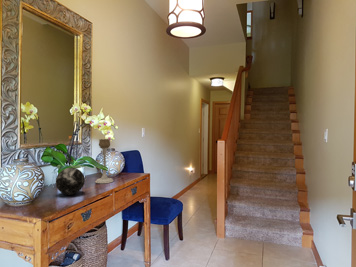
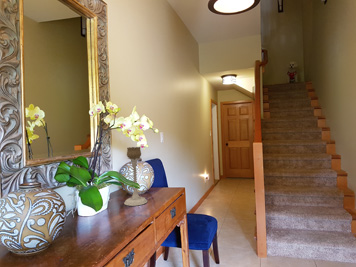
decorative orb: present [56,168,85,195] -> none [80,189,119,228]

